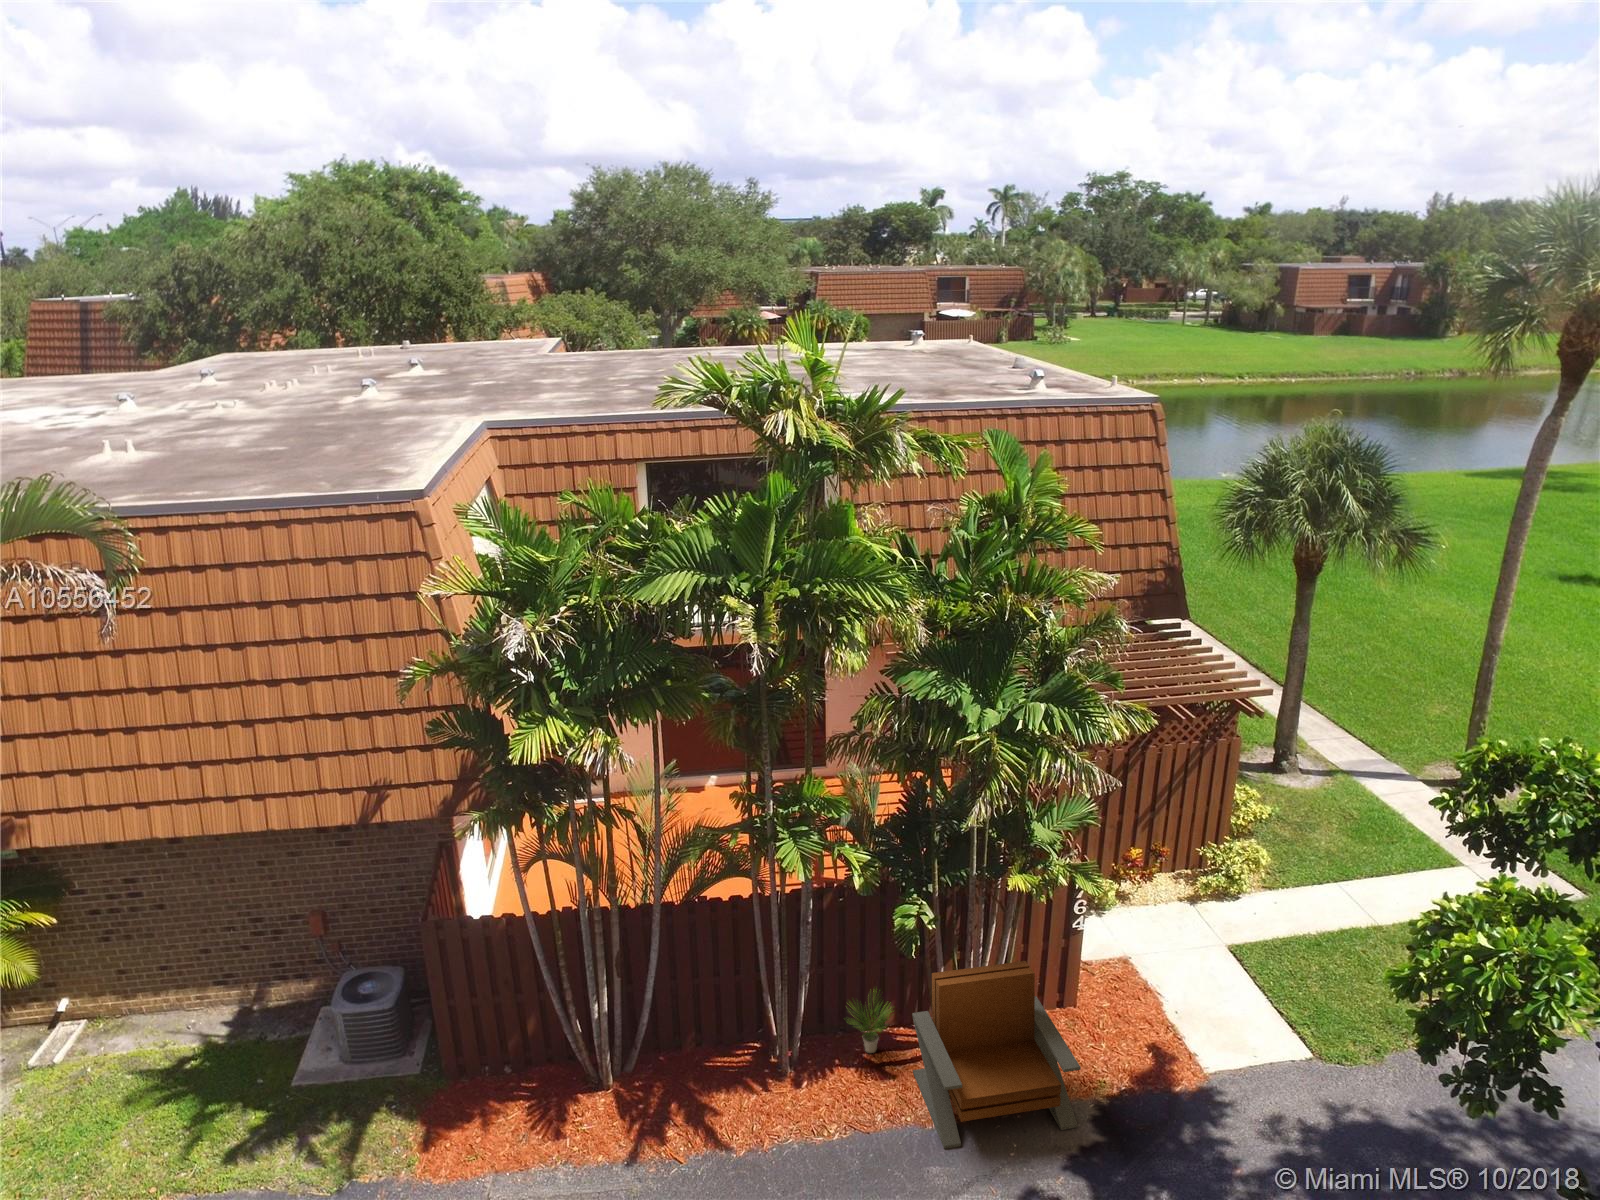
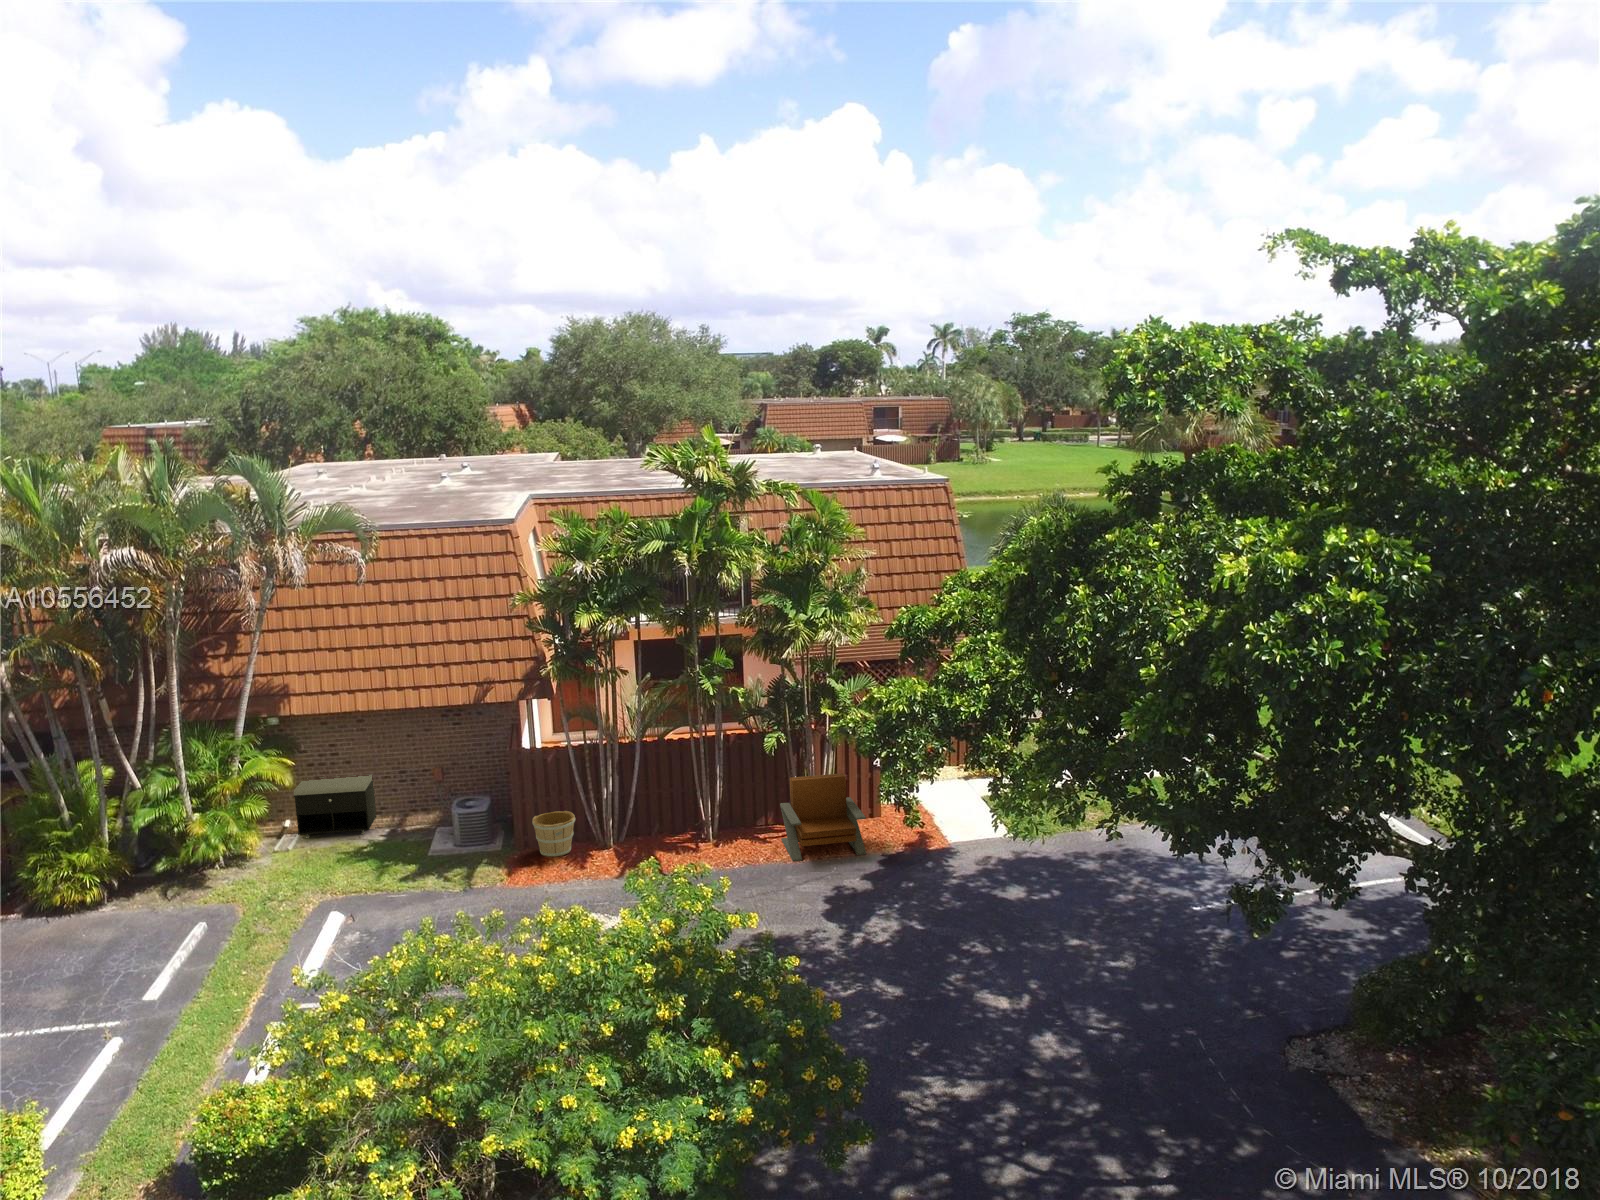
storage bench: none [51,927,218,1046] -> present [294,775,376,838]
potted plant: present [850,990,892,1053] -> none [742,797,773,834]
wooden bucket: none [464,1024,543,1120] -> present [532,811,576,857]

